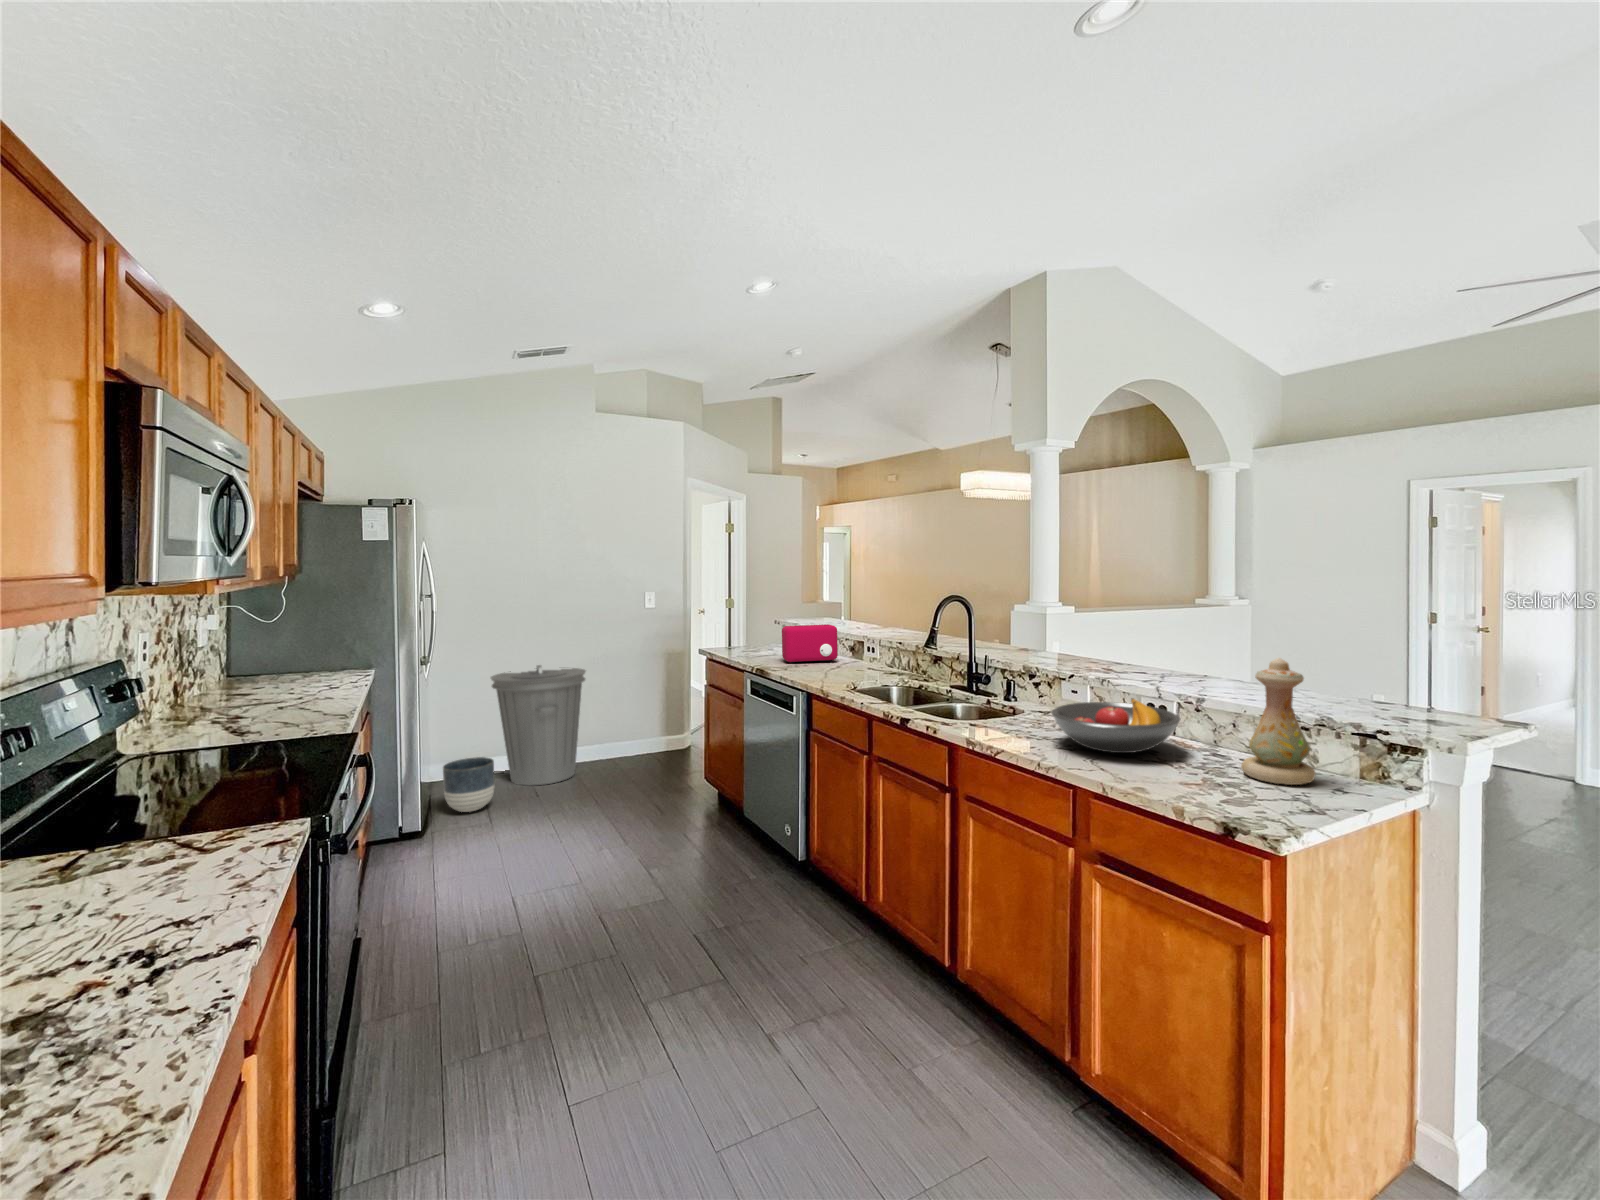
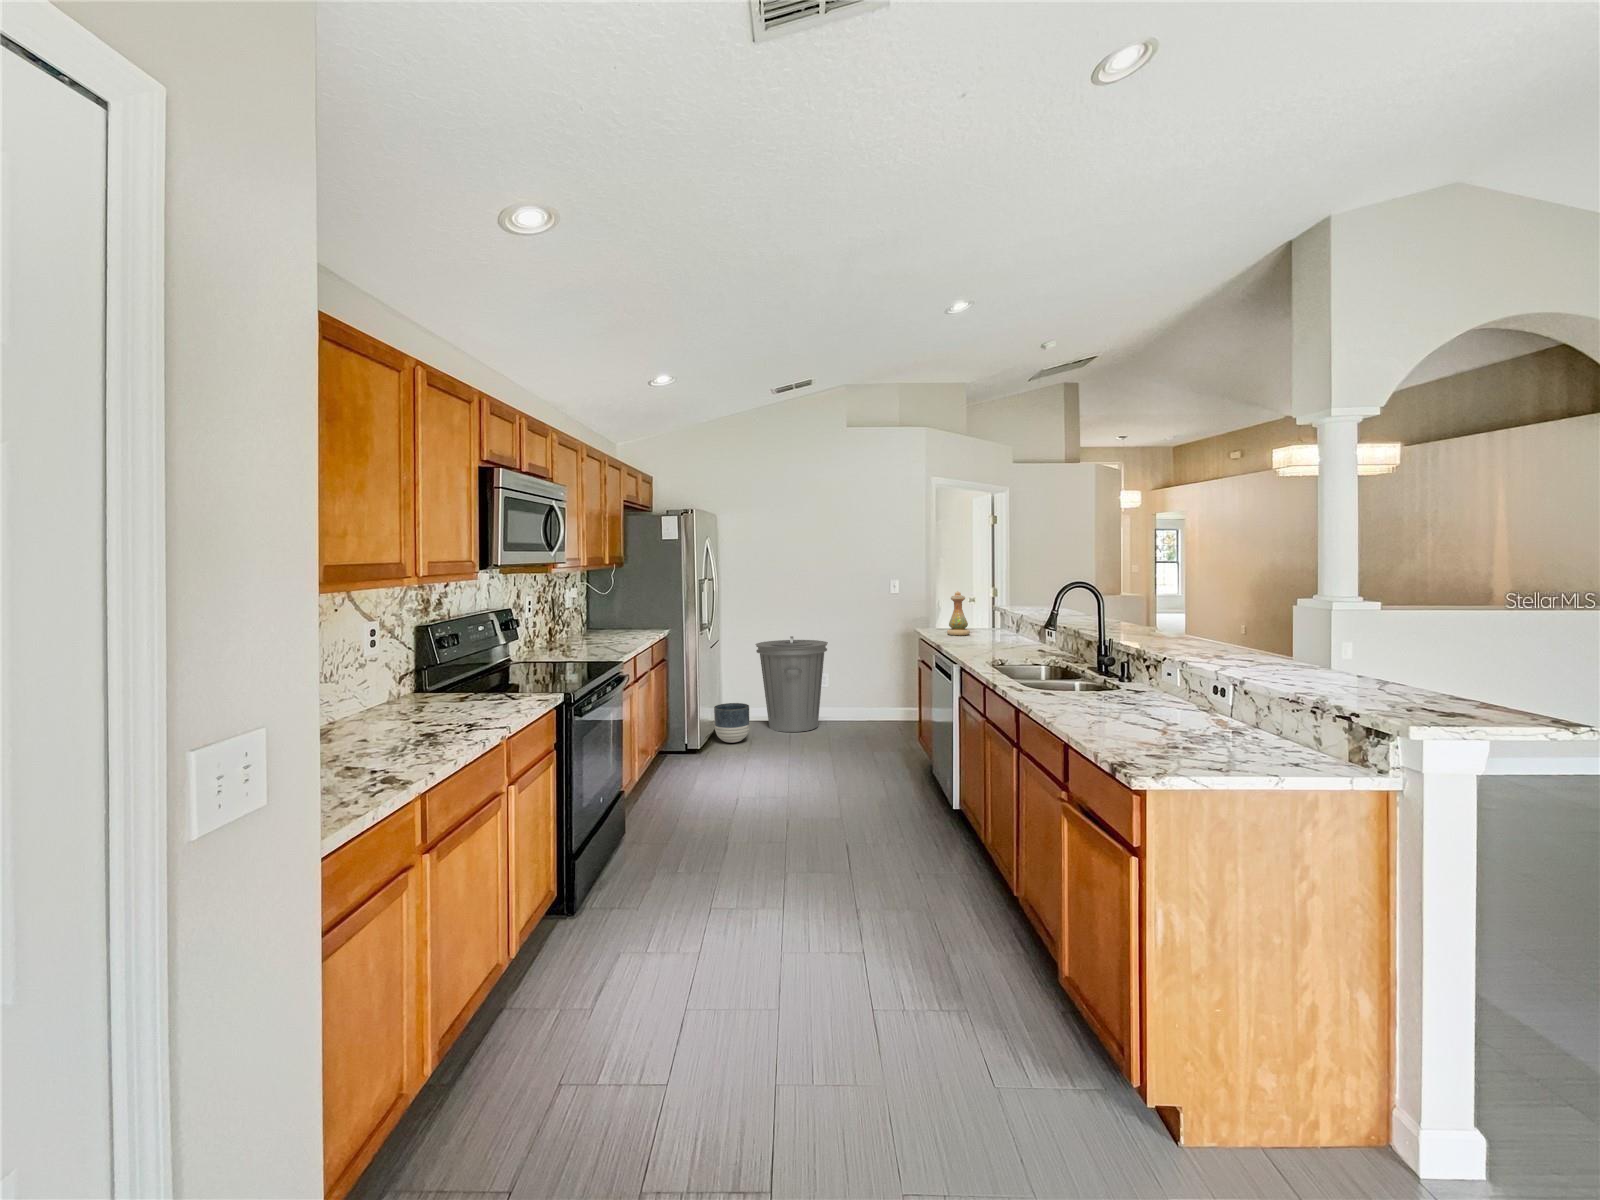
toaster: present [782,624,838,664] -> none [969,609,1020,644]
vase: present [1241,658,1316,785] -> present [947,591,970,635]
fruit bowl: present [1051,698,1180,753] -> none [1083,677,1207,723]

